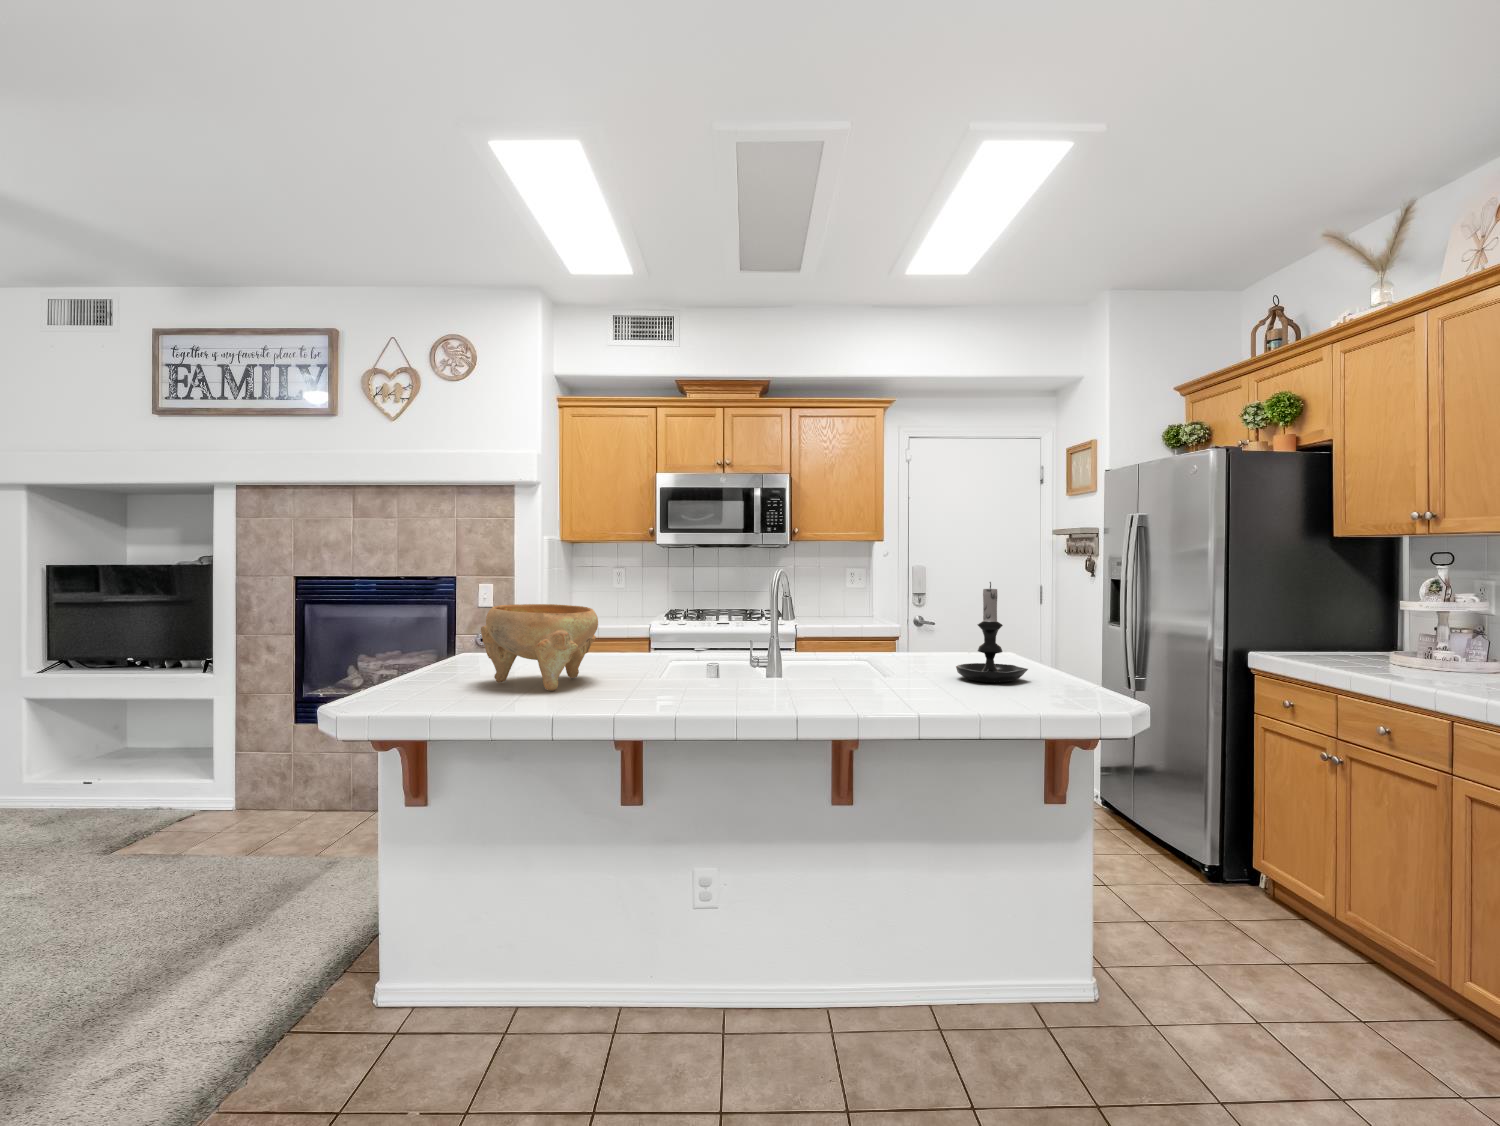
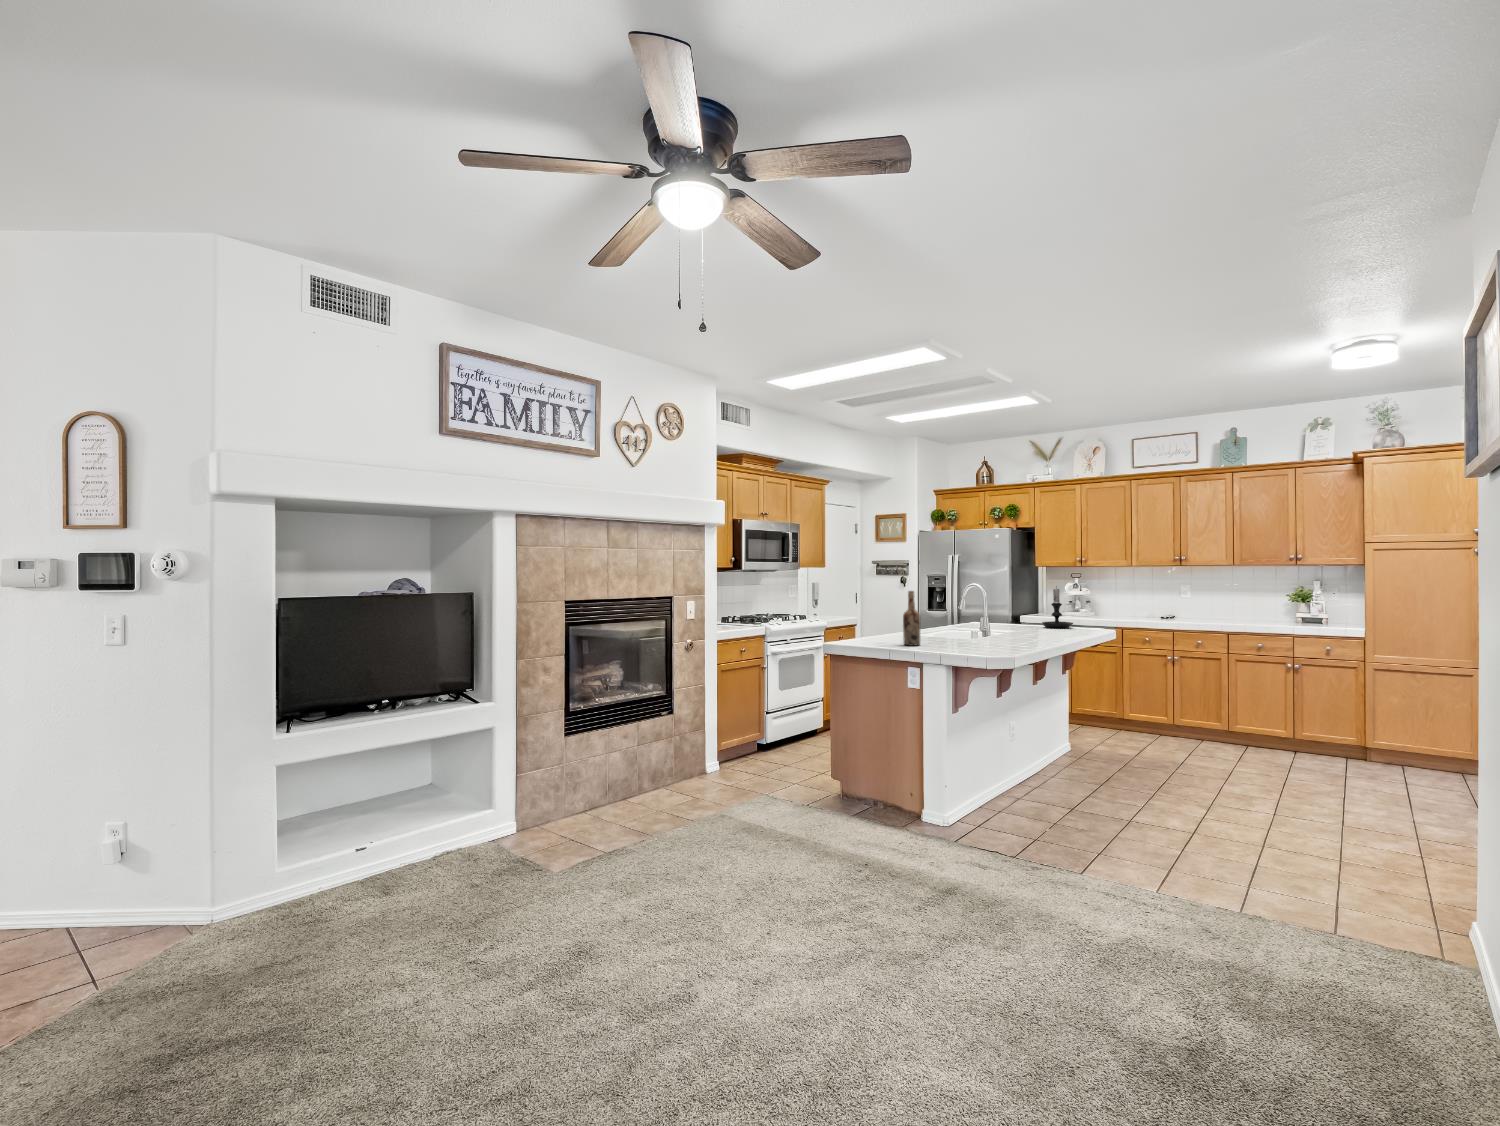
wine bottle: none [447,579,477,671] -> present [903,591,920,646]
decorative bowl: present [481,604,598,691] -> none [960,603,1025,644]

